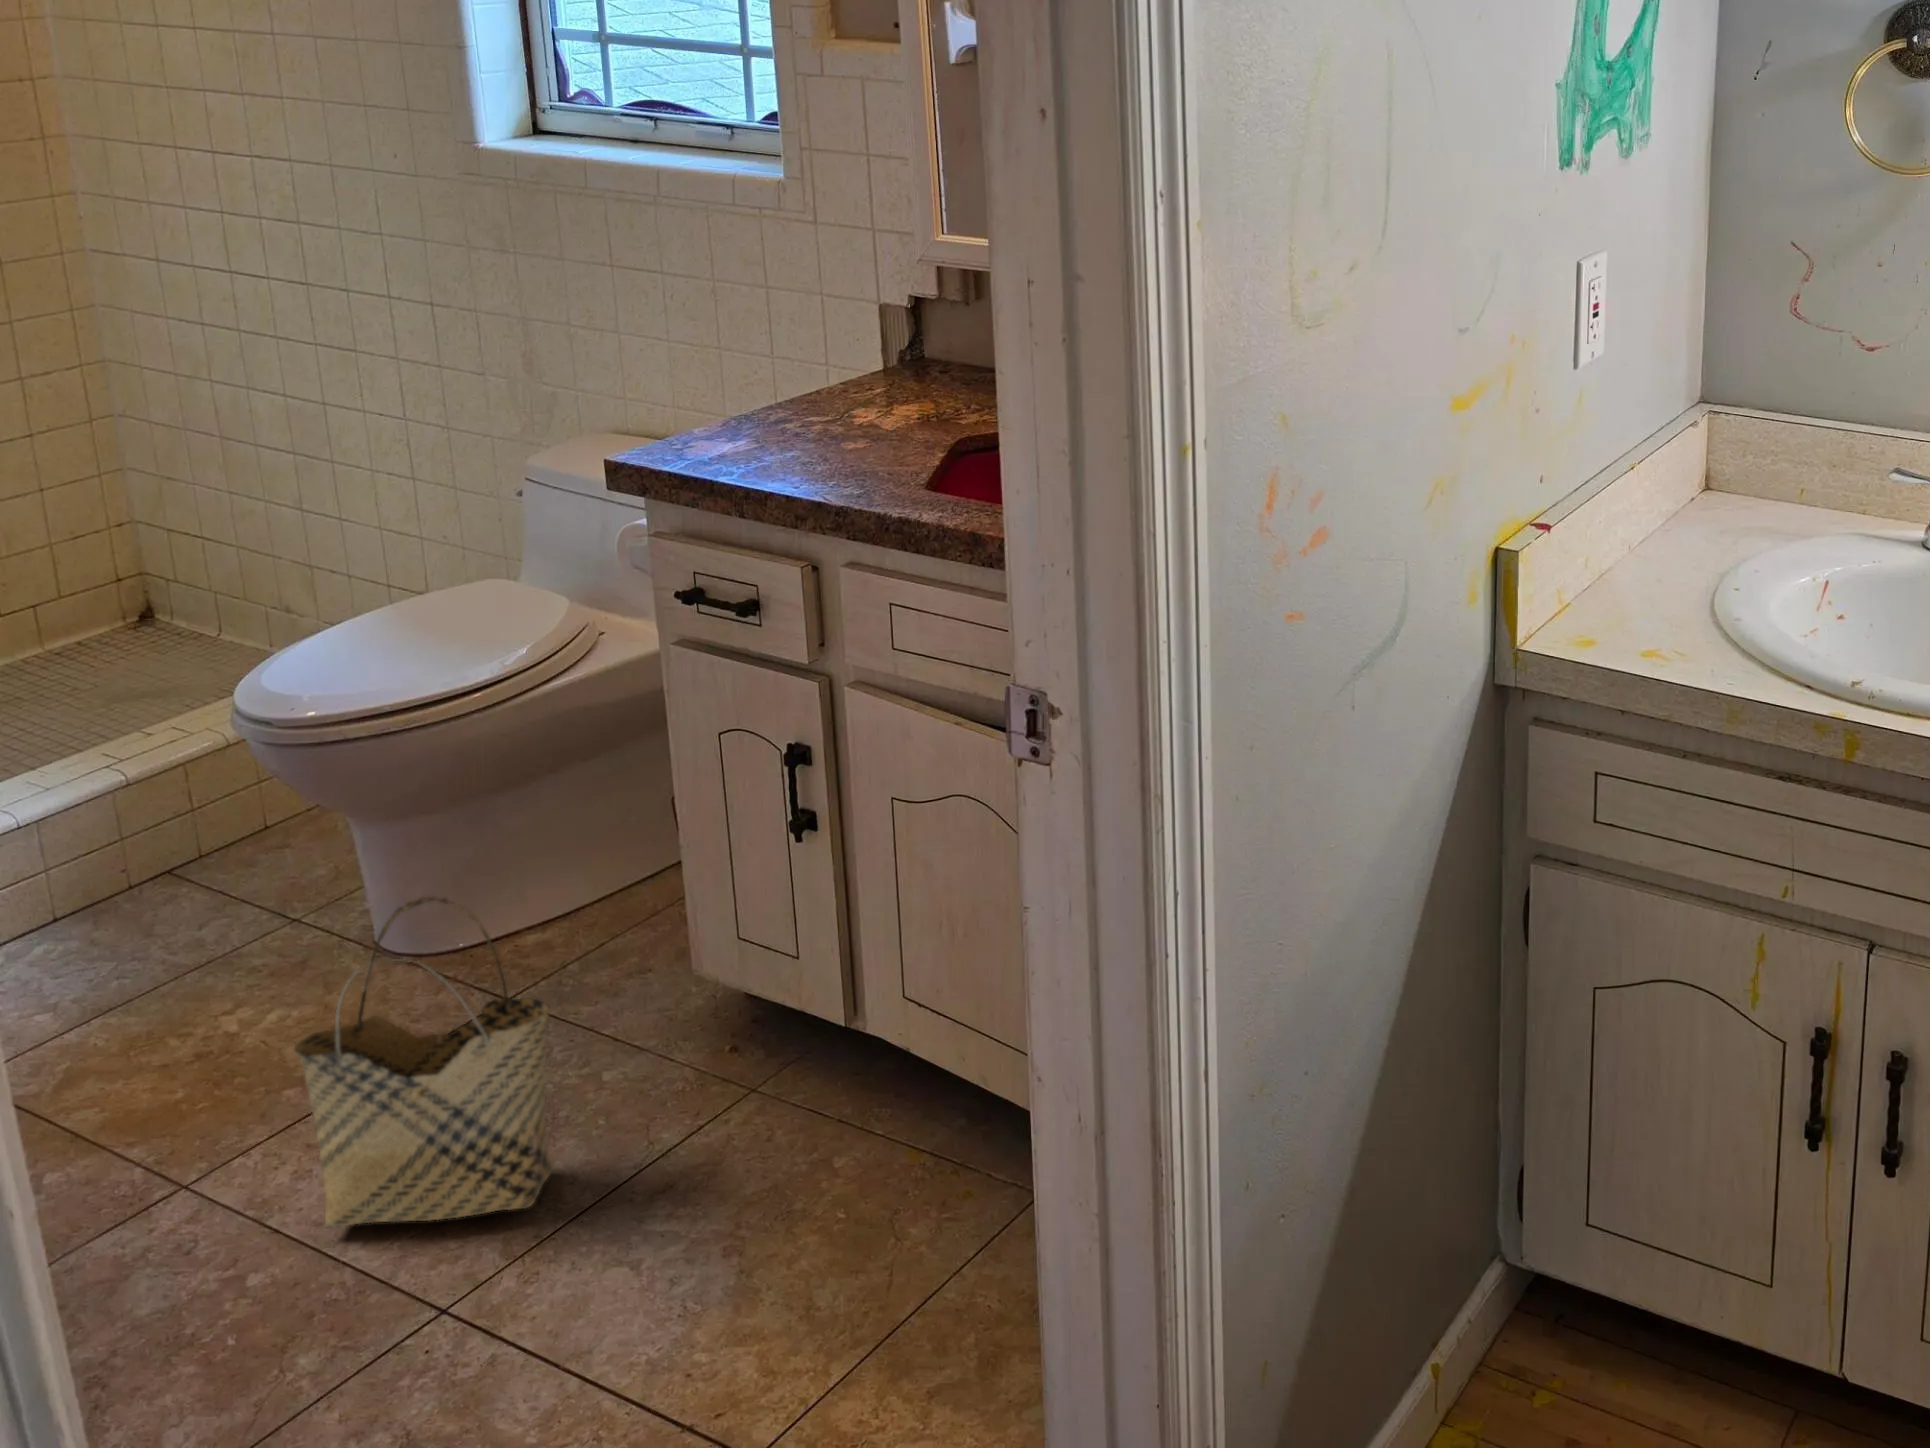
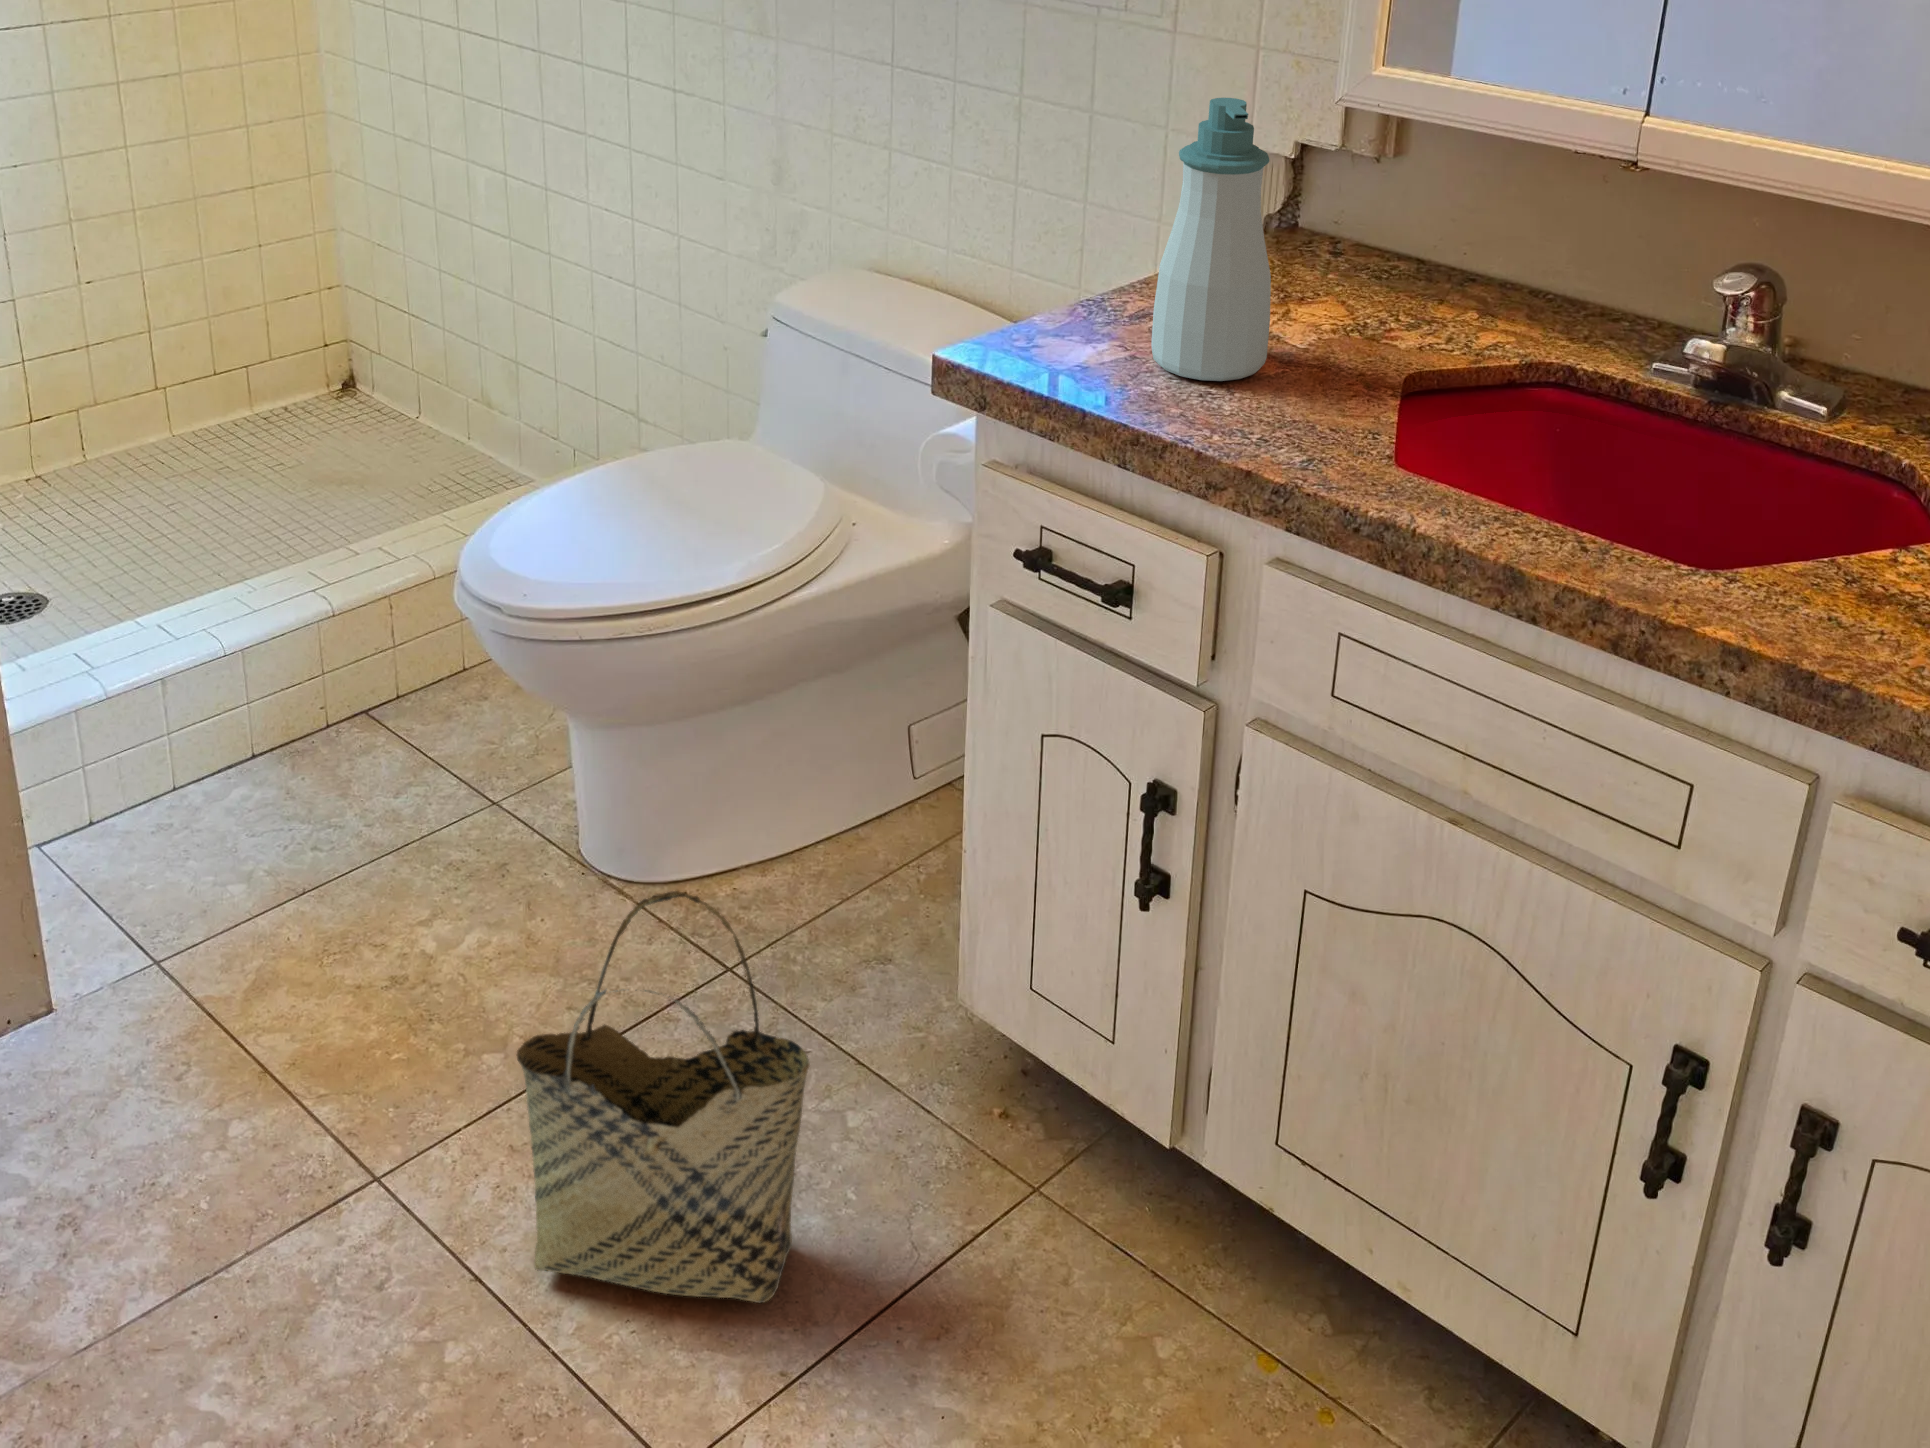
soap bottle: none [766,255,852,453] -> present [1151,98,1271,381]

